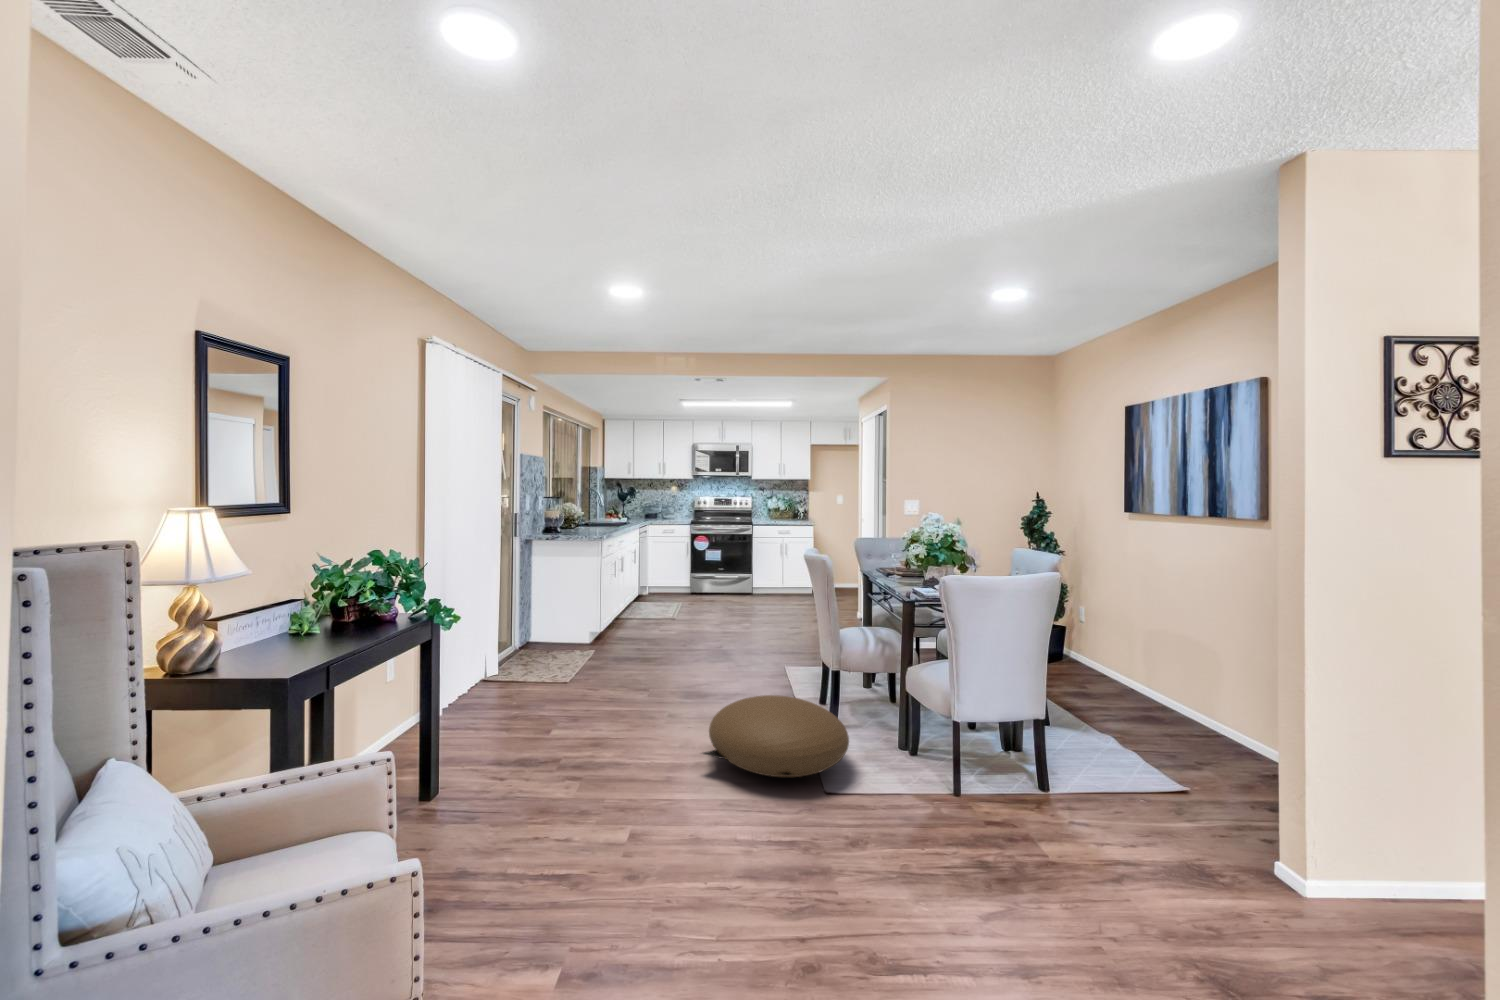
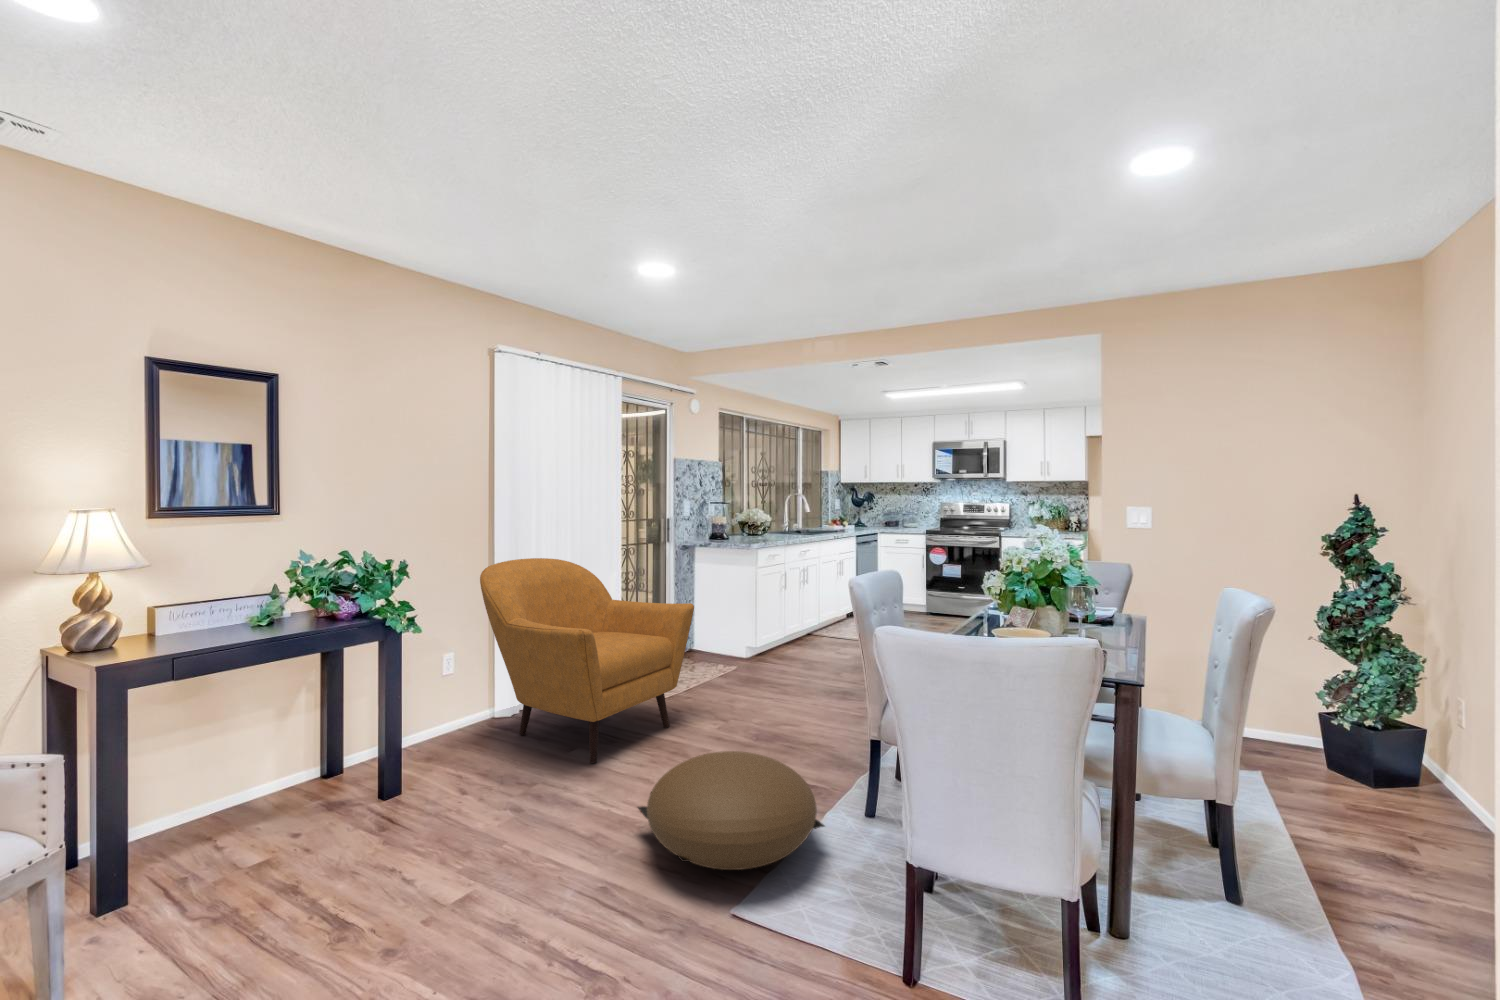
armchair: none [427,554,623,740] -> present [480,558,694,763]

